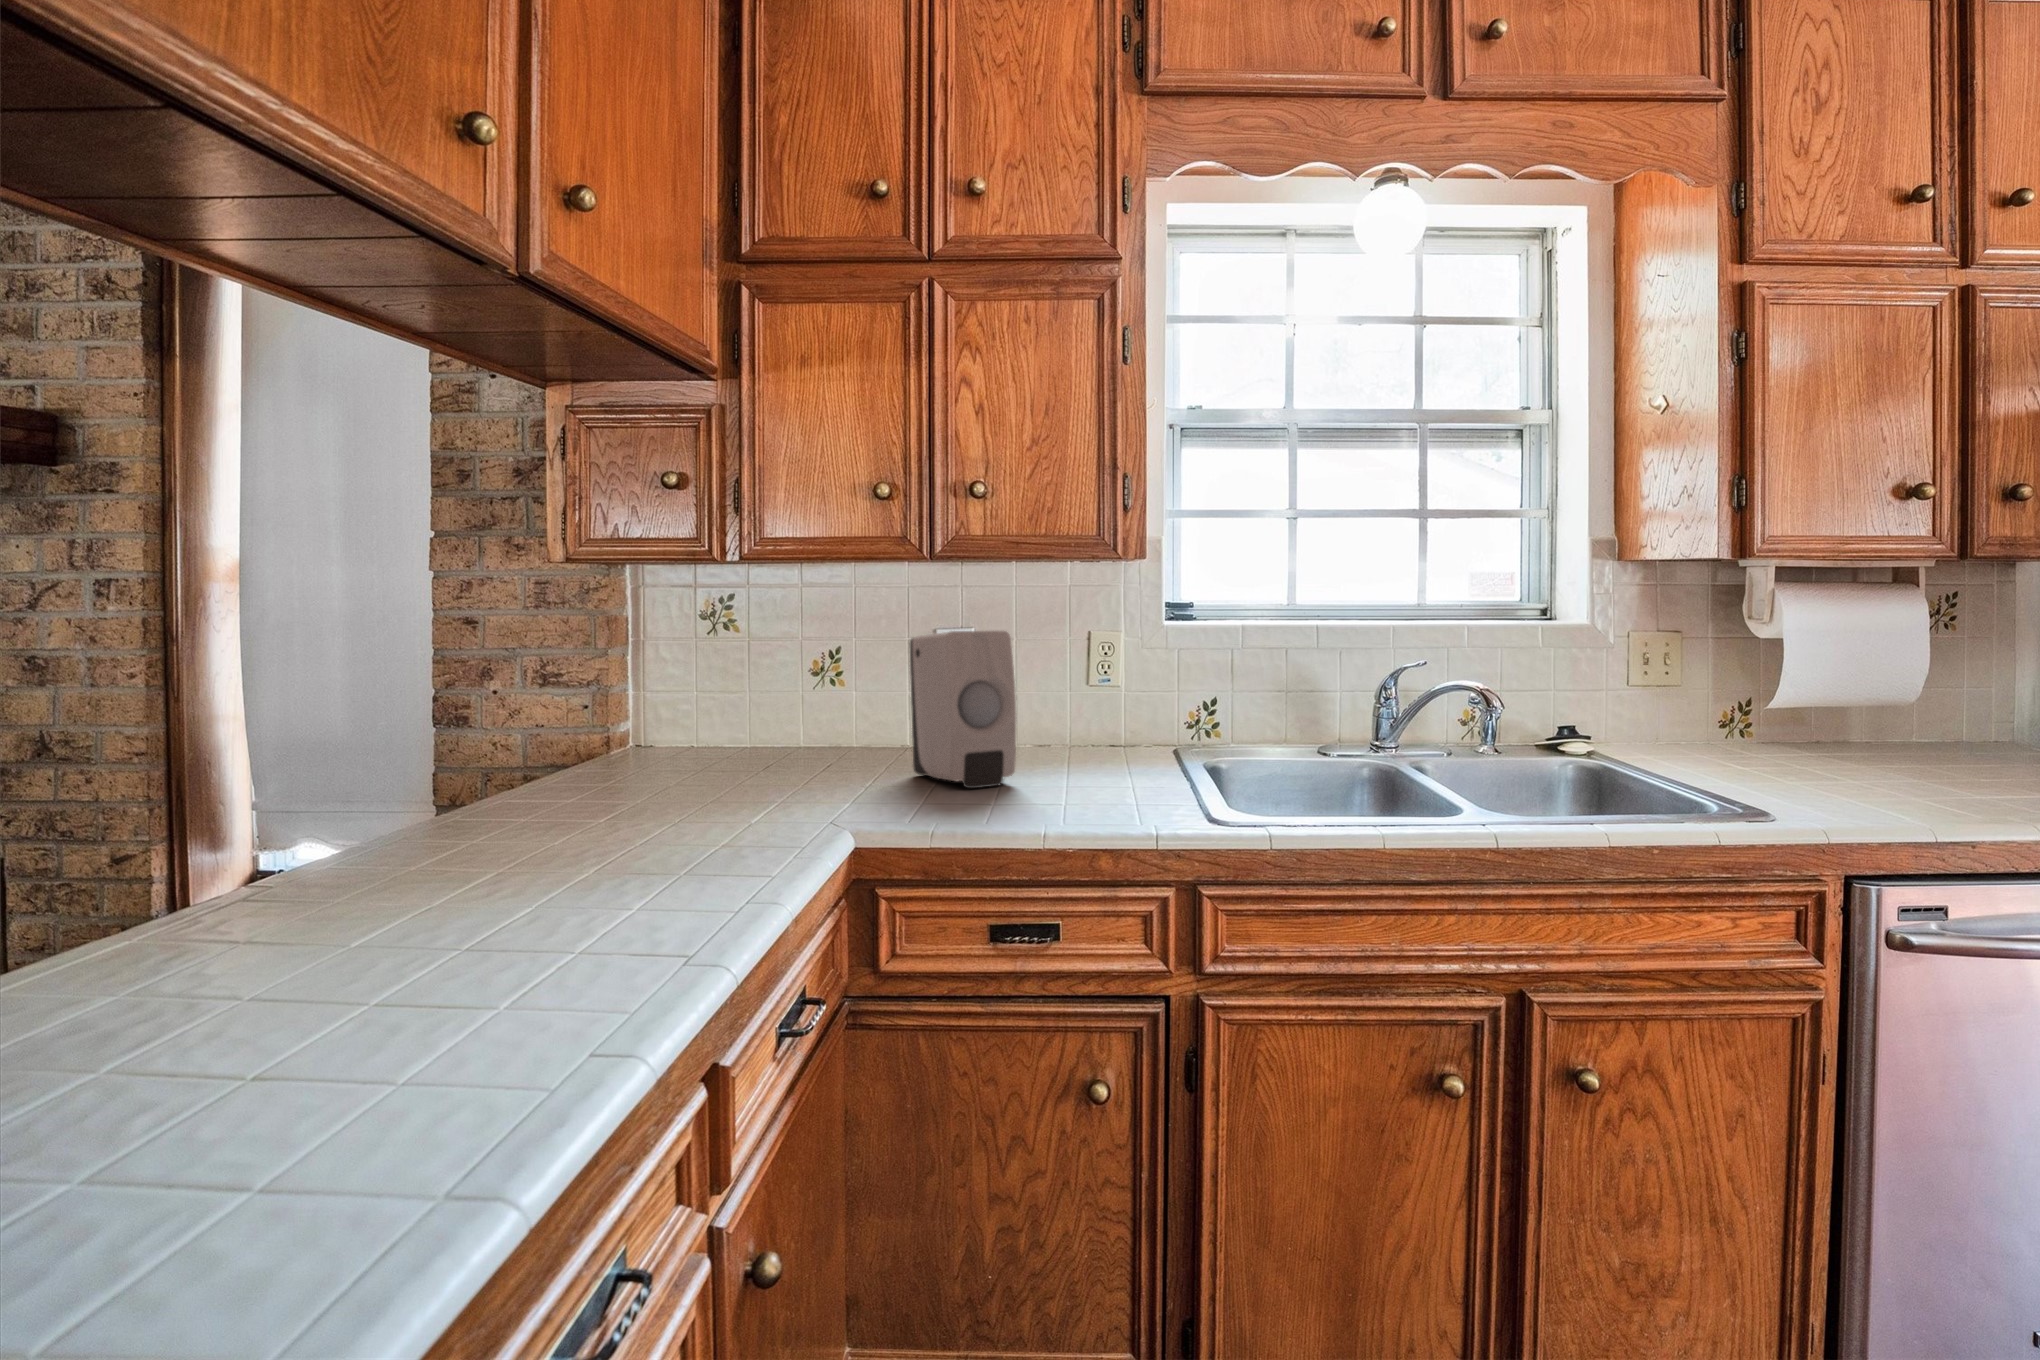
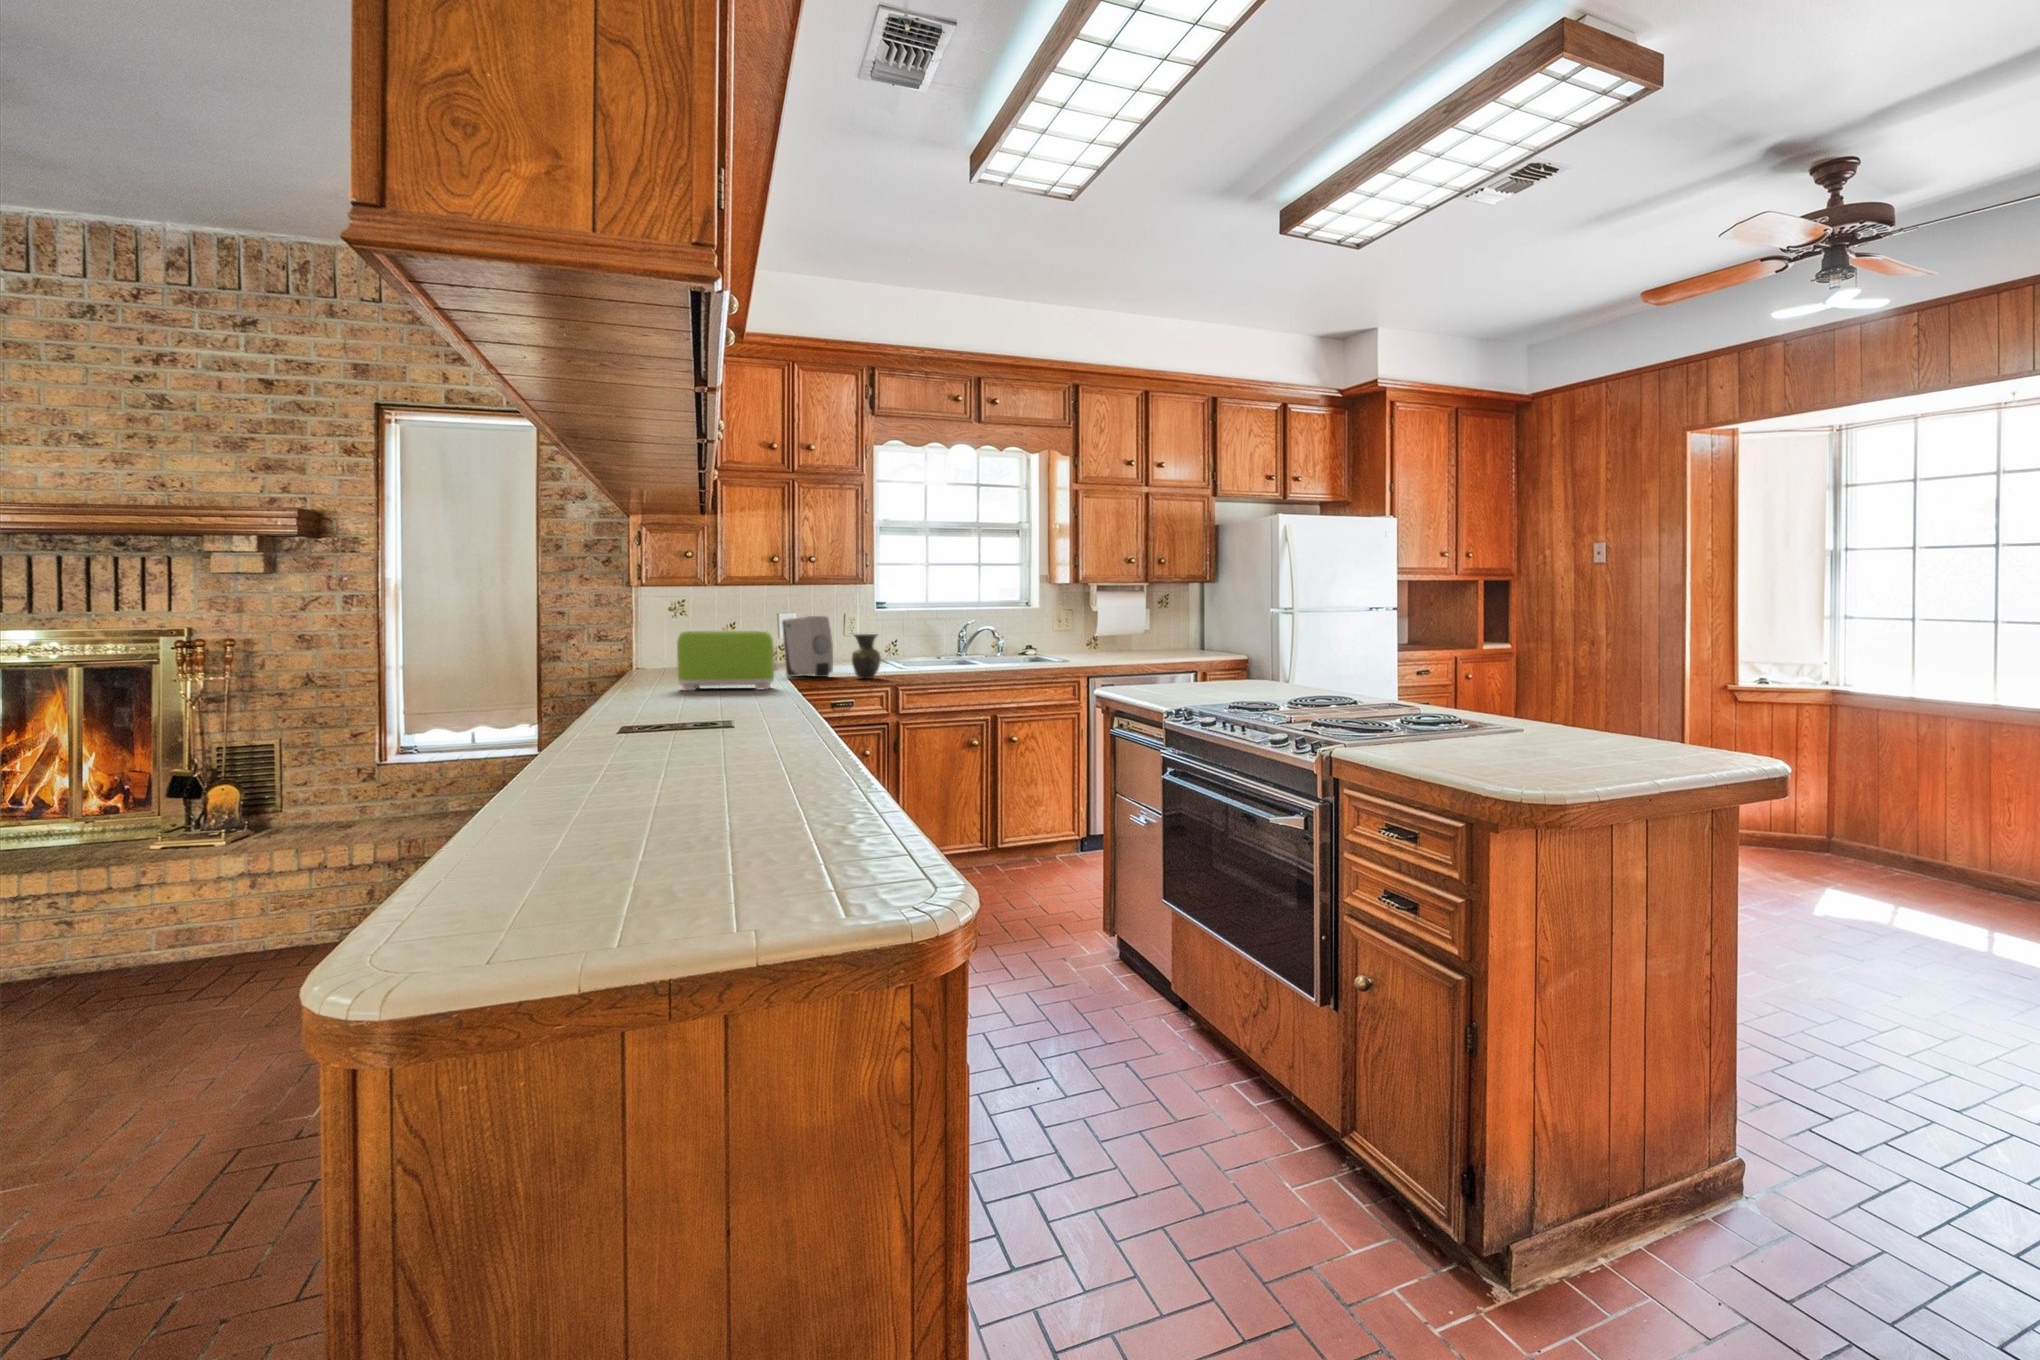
toaster: none [420,681,724,887] -> present [677,630,778,690]
vase: none [1040,683,1118,808] -> present [852,634,881,679]

